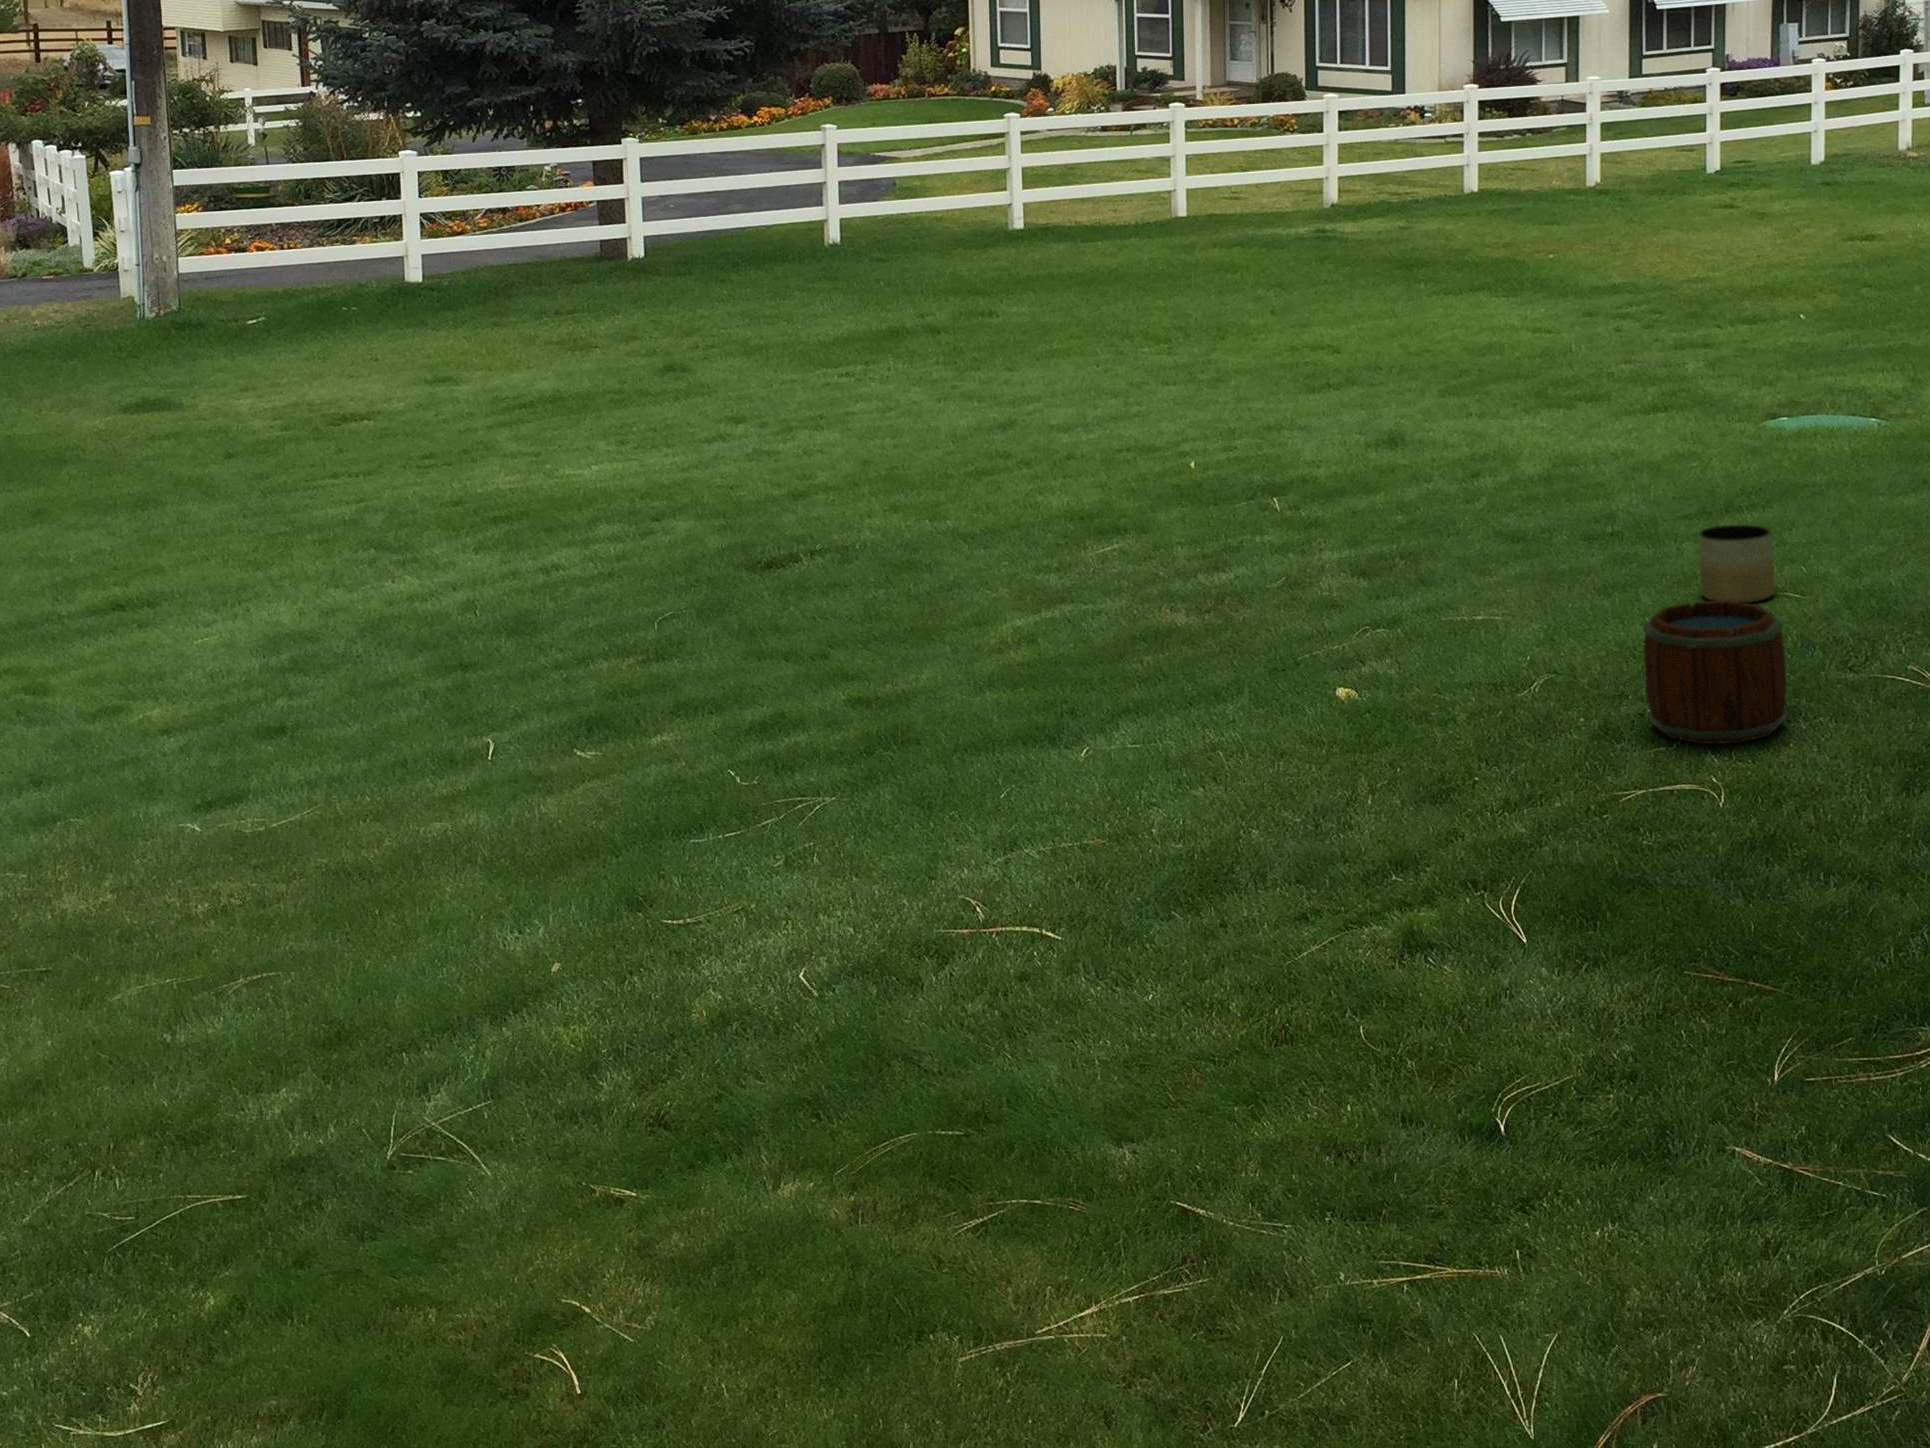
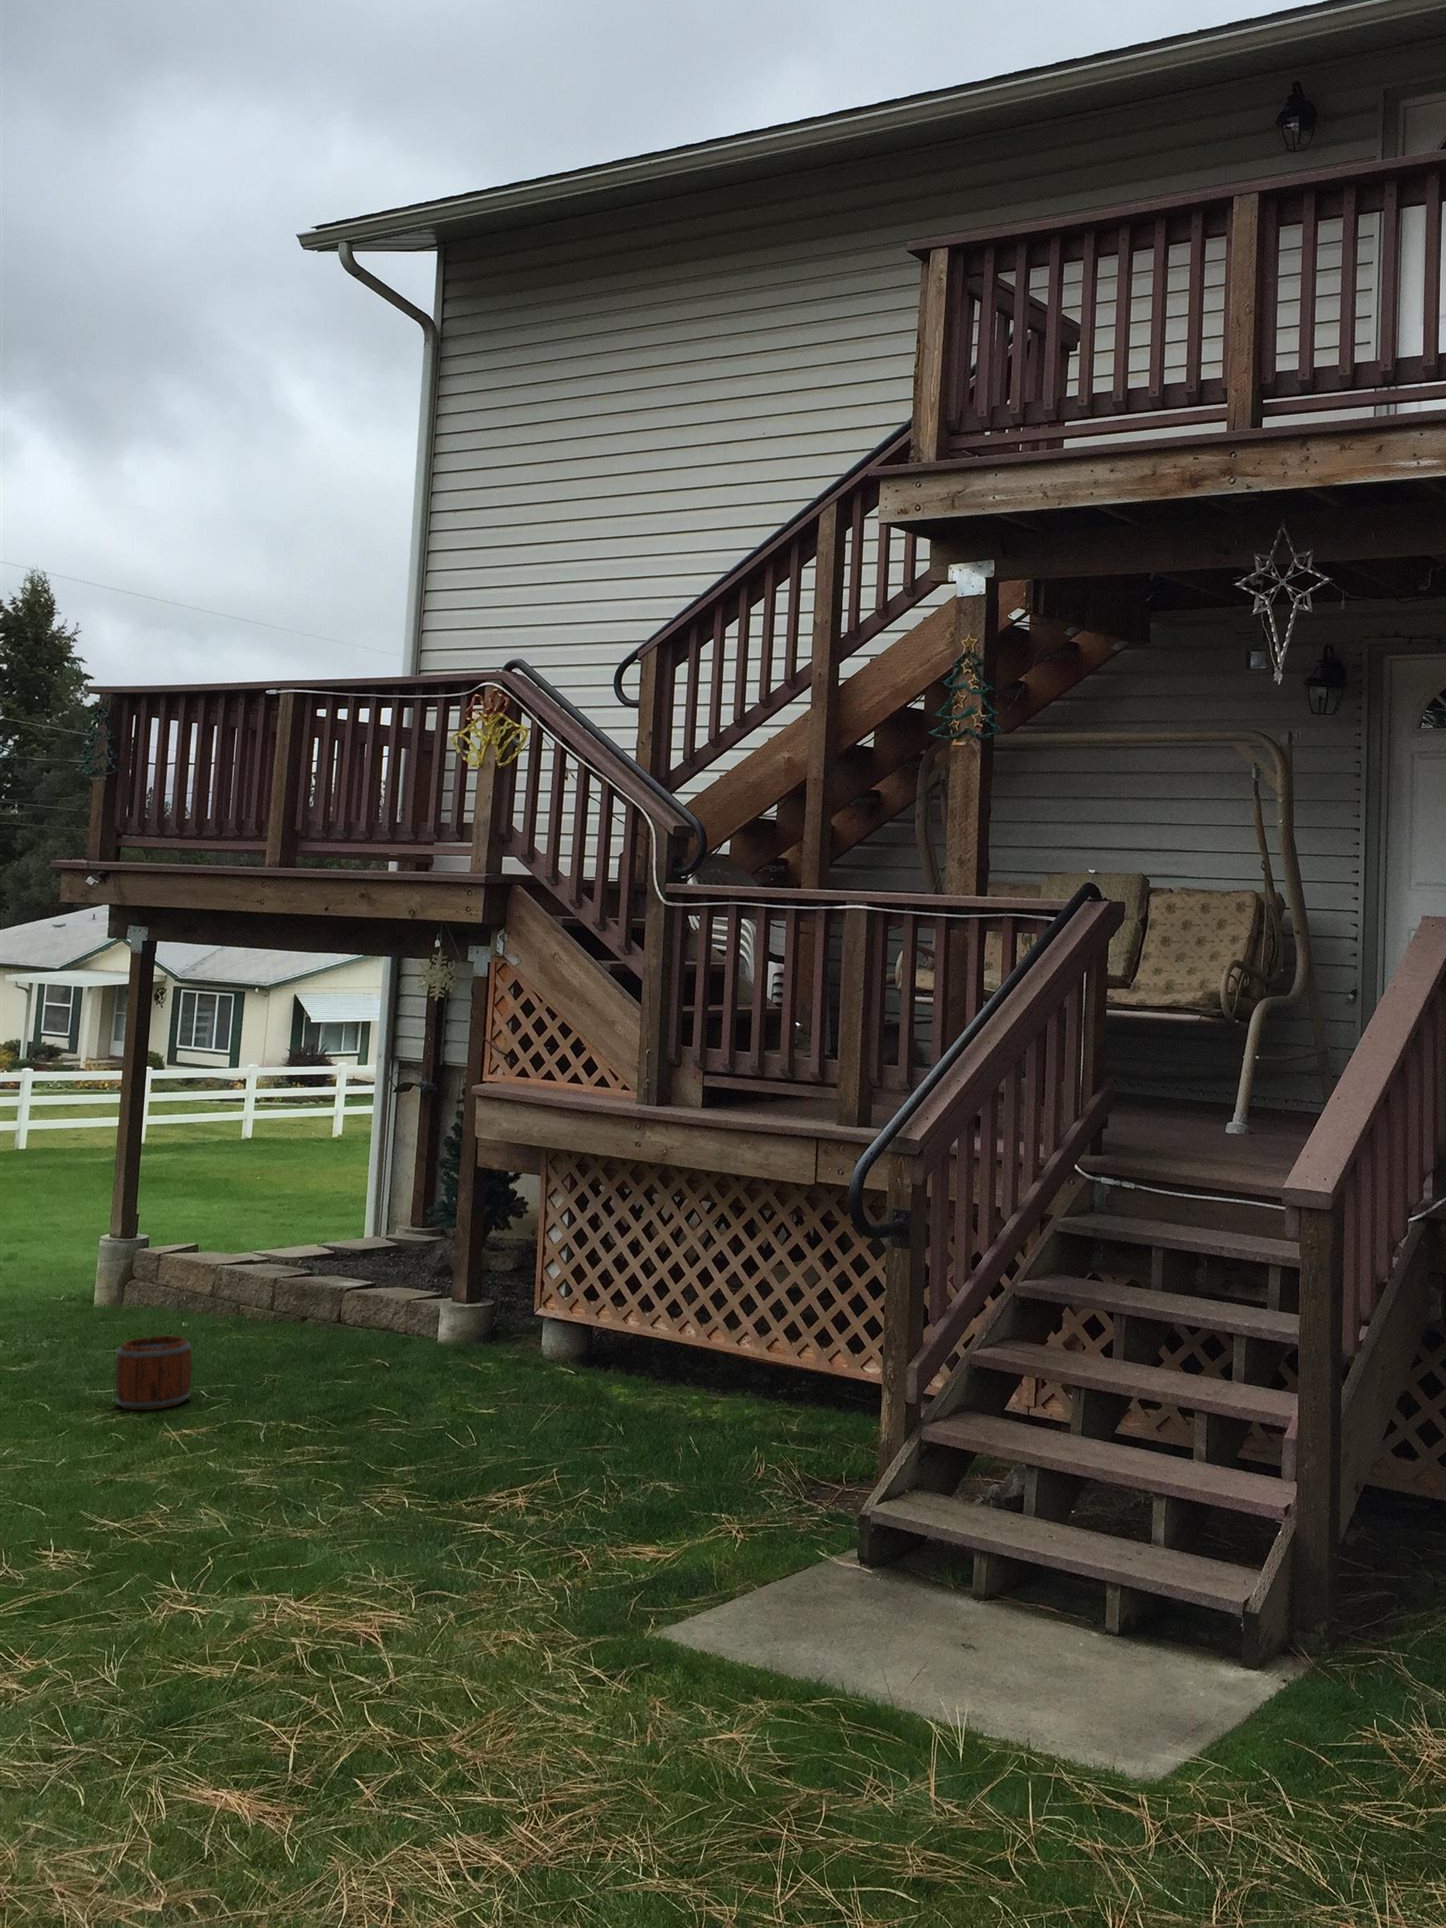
planter: present [1698,525,1775,603] -> none [194,1308,236,1351]

